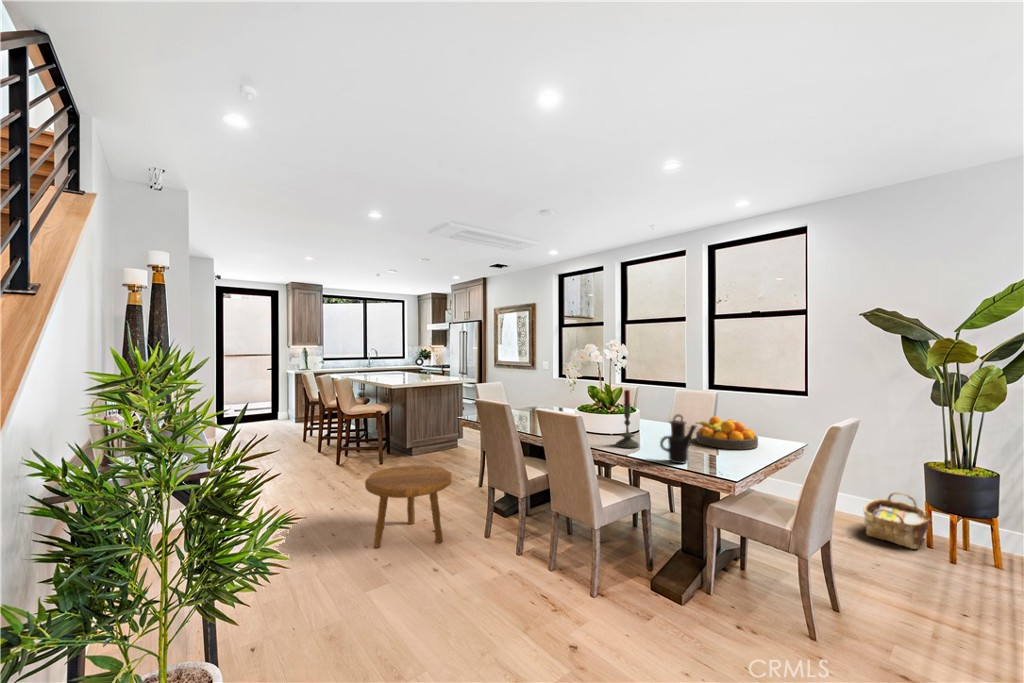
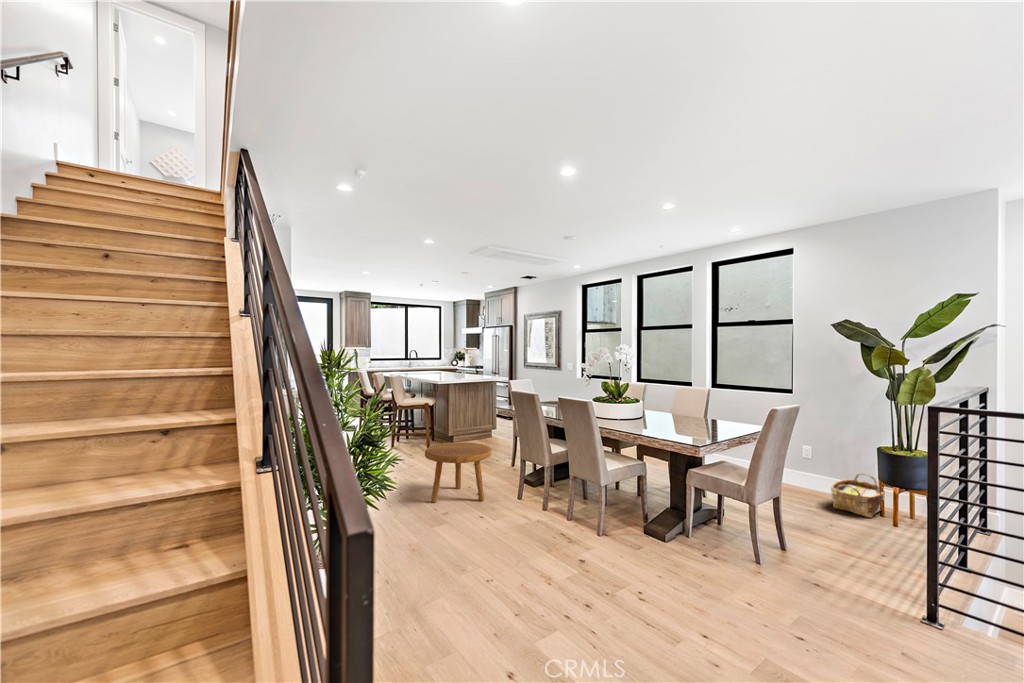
candle: present [616,390,639,448] -> none [621,381,639,427]
teapot: present [660,414,696,464] -> none [652,400,679,436]
fruit bowl: present [696,416,758,449] -> none [686,405,734,430]

